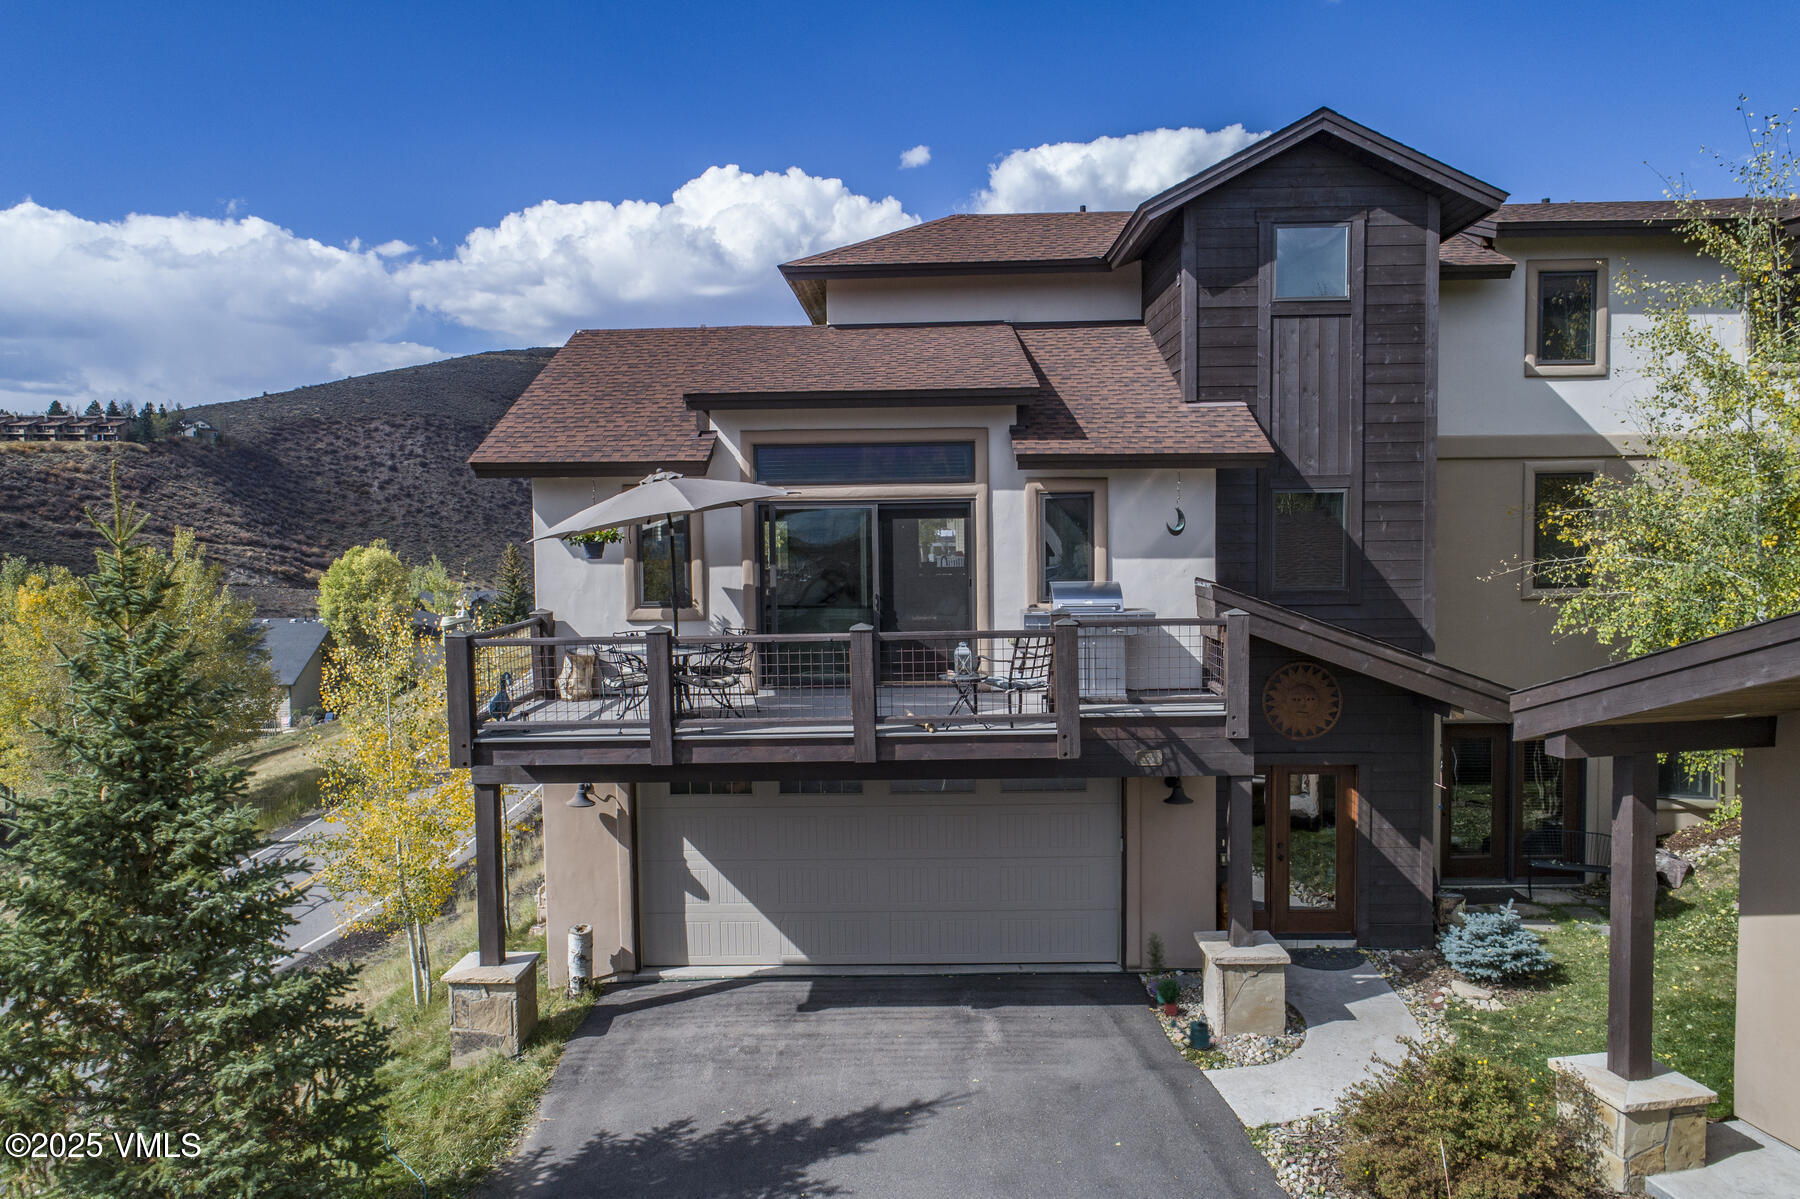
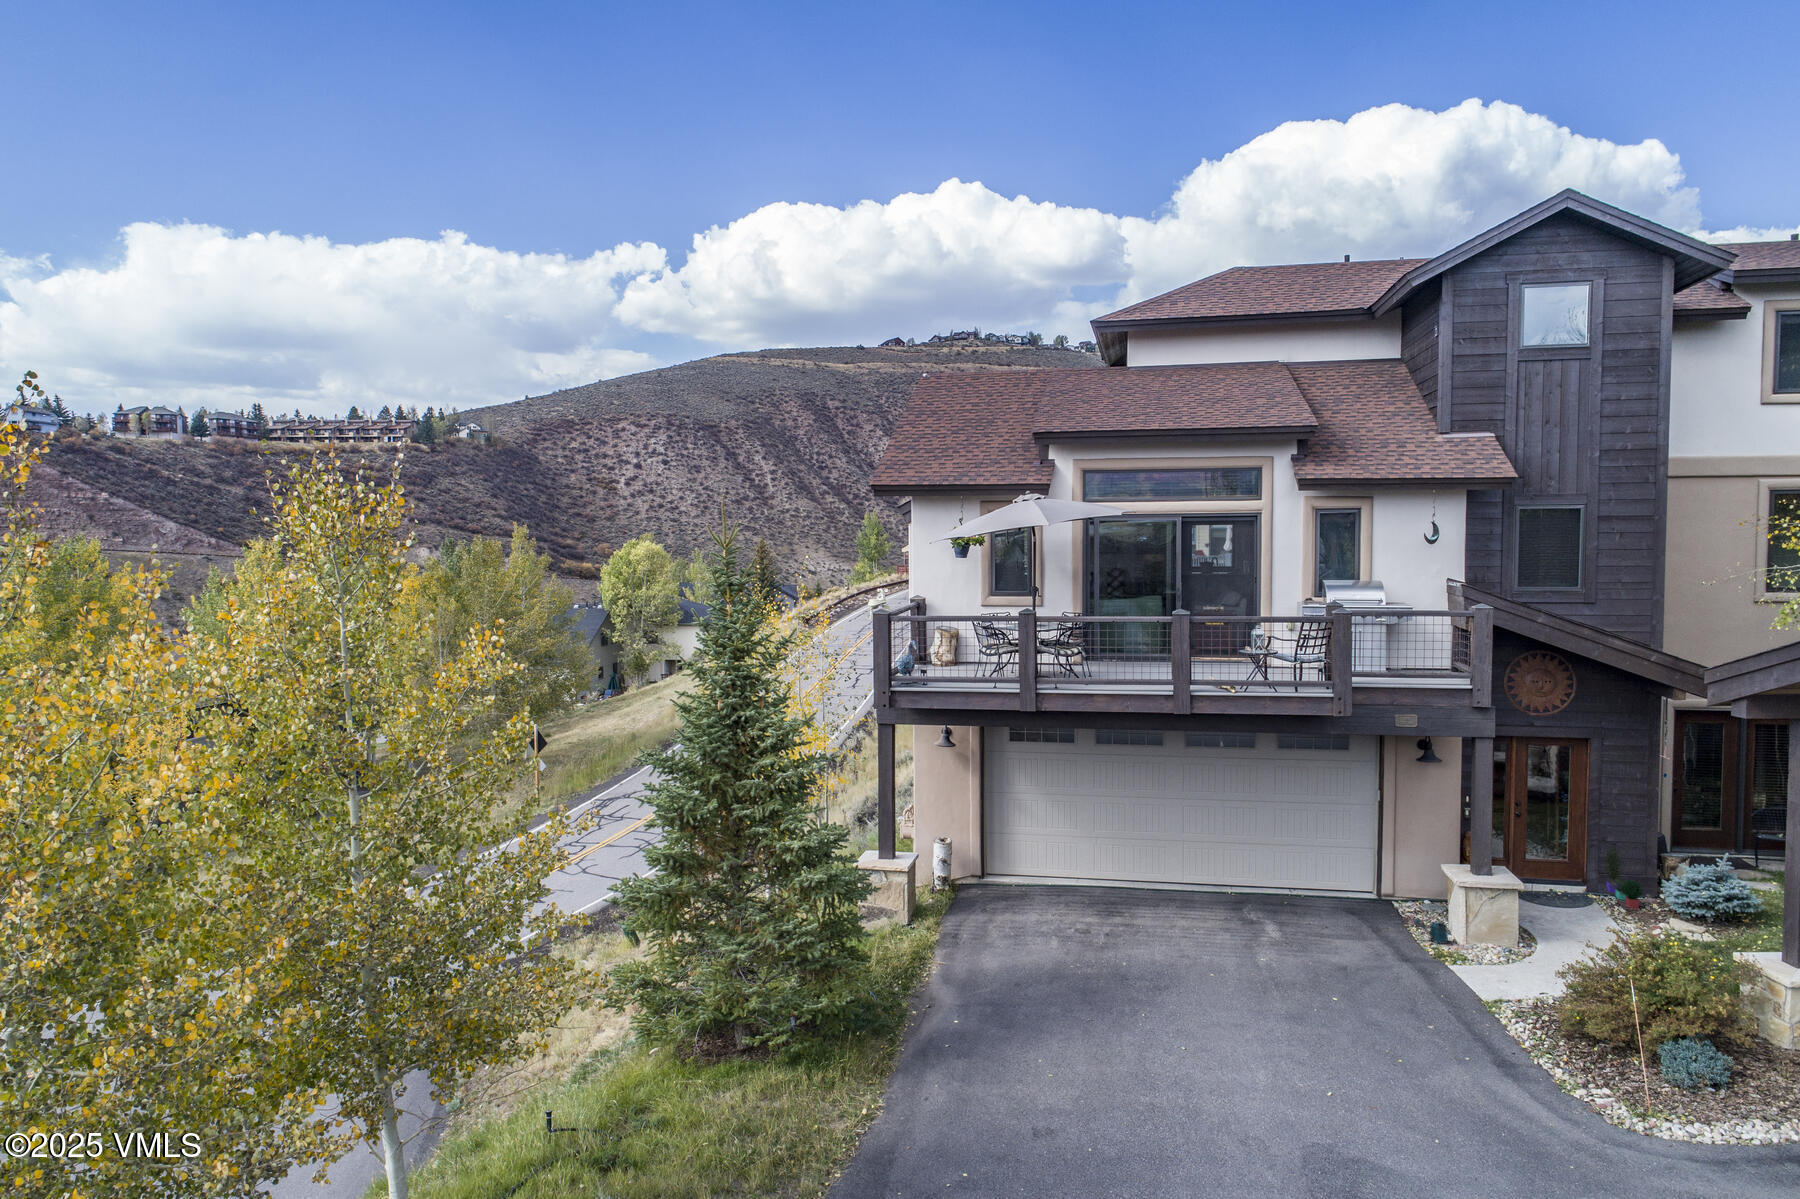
potted plant: present [1146,933,1182,1016] -> present [1604,846,1643,908]

